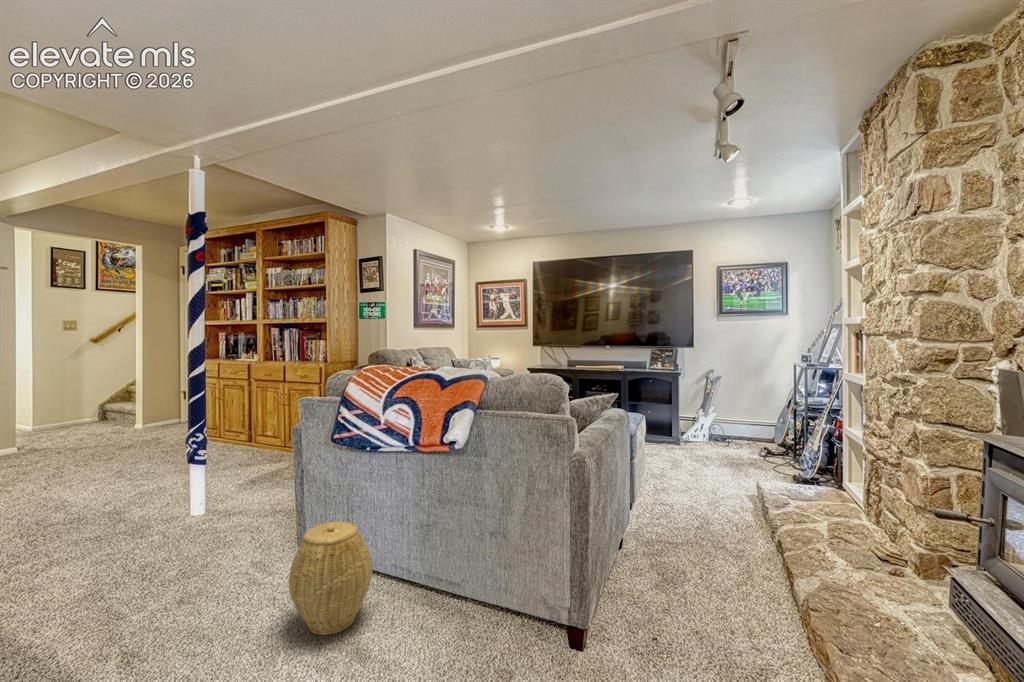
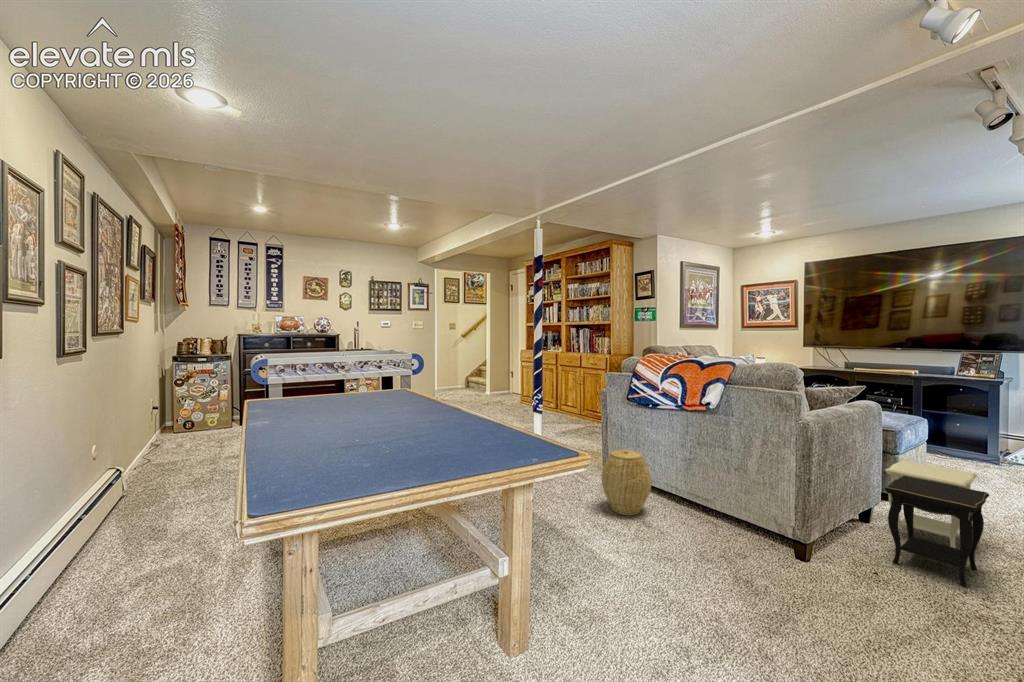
side table: none [634,470,729,618] -> present [885,460,989,587]

